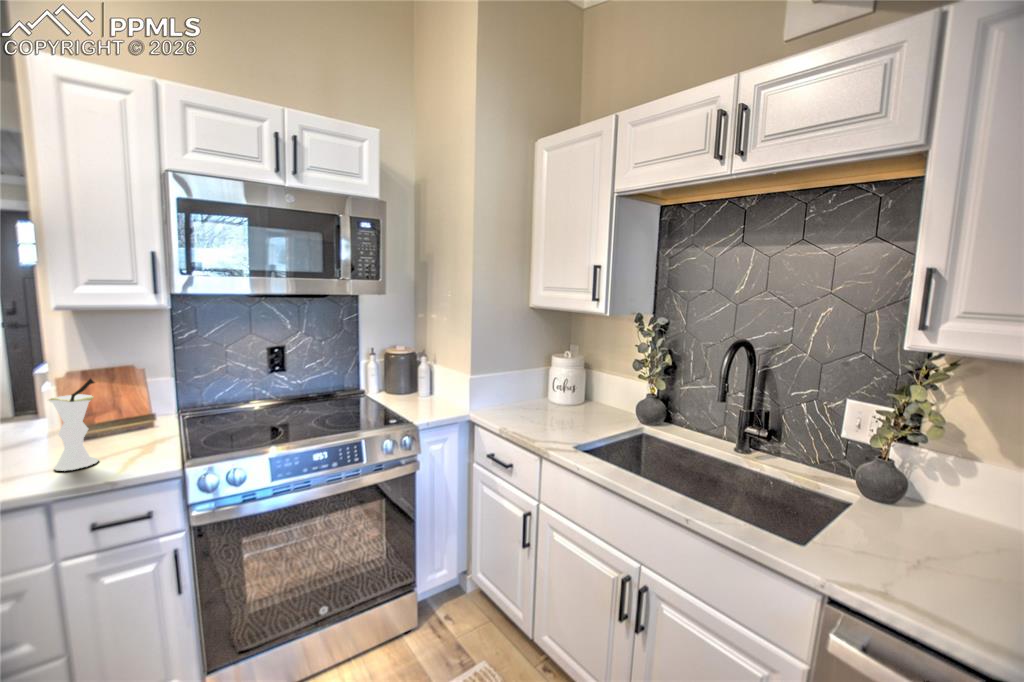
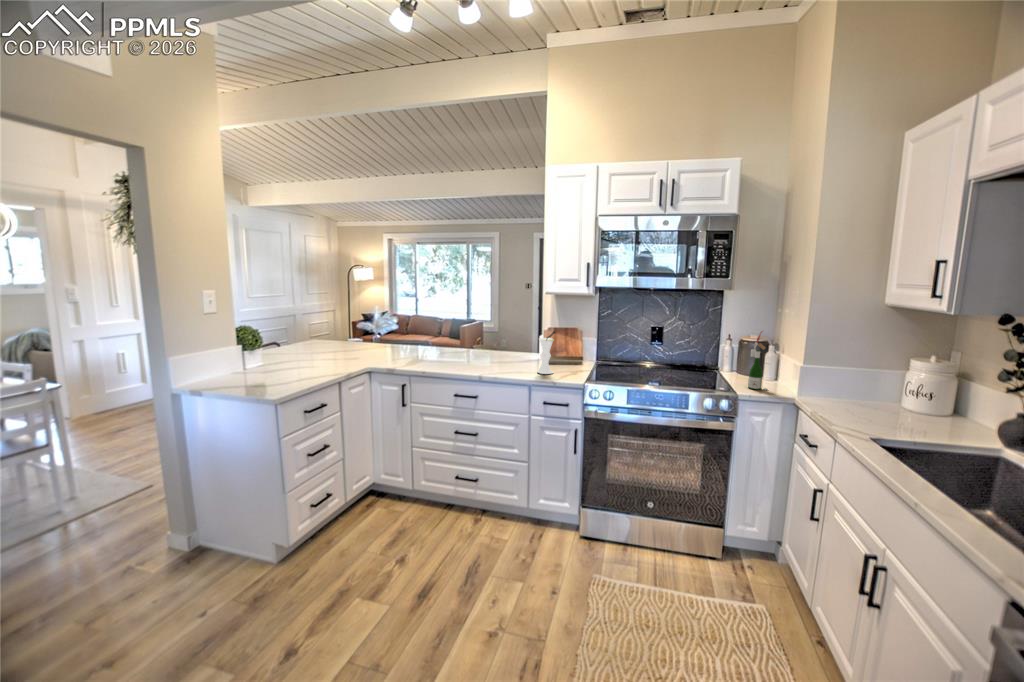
wine bottle: none [414,340,437,410] -> present [748,332,767,390]

